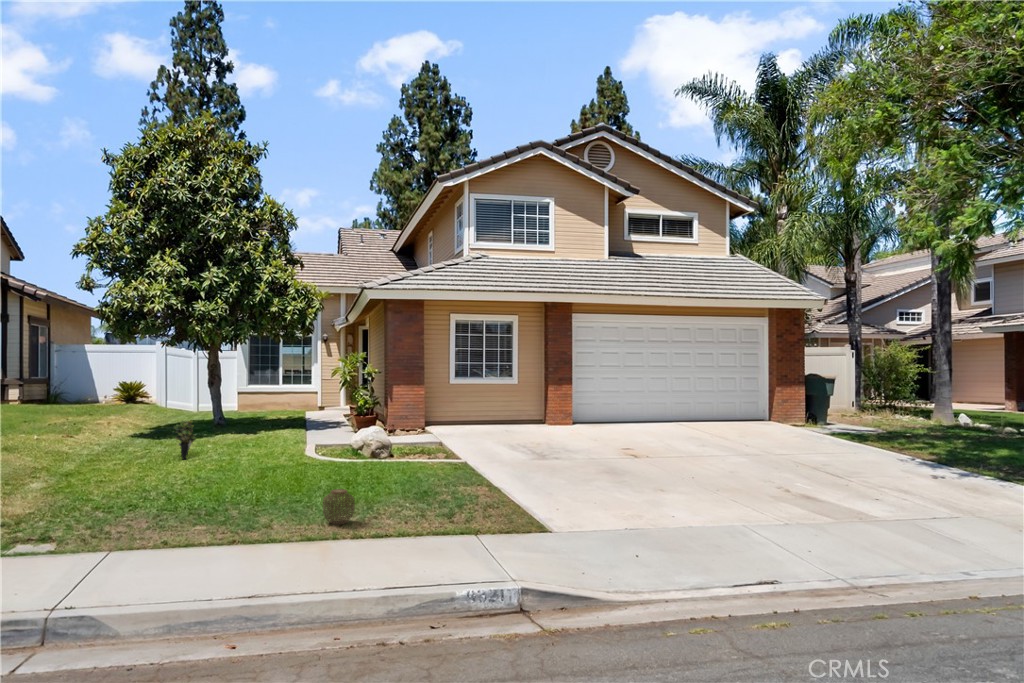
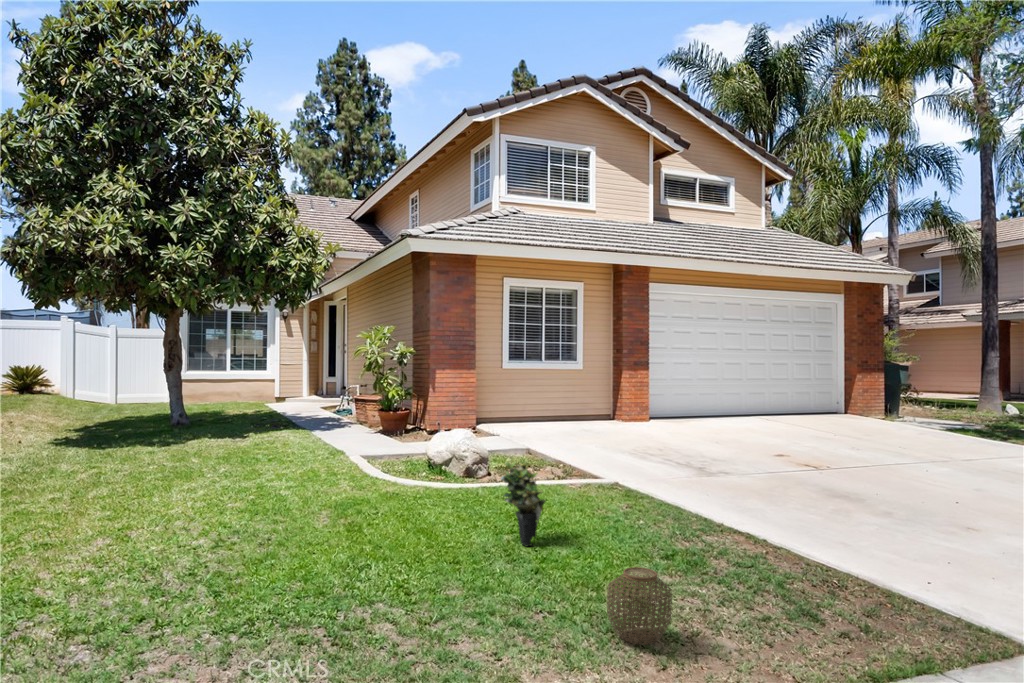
potted plant: present [174,420,196,460] -> present [501,462,546,546]

